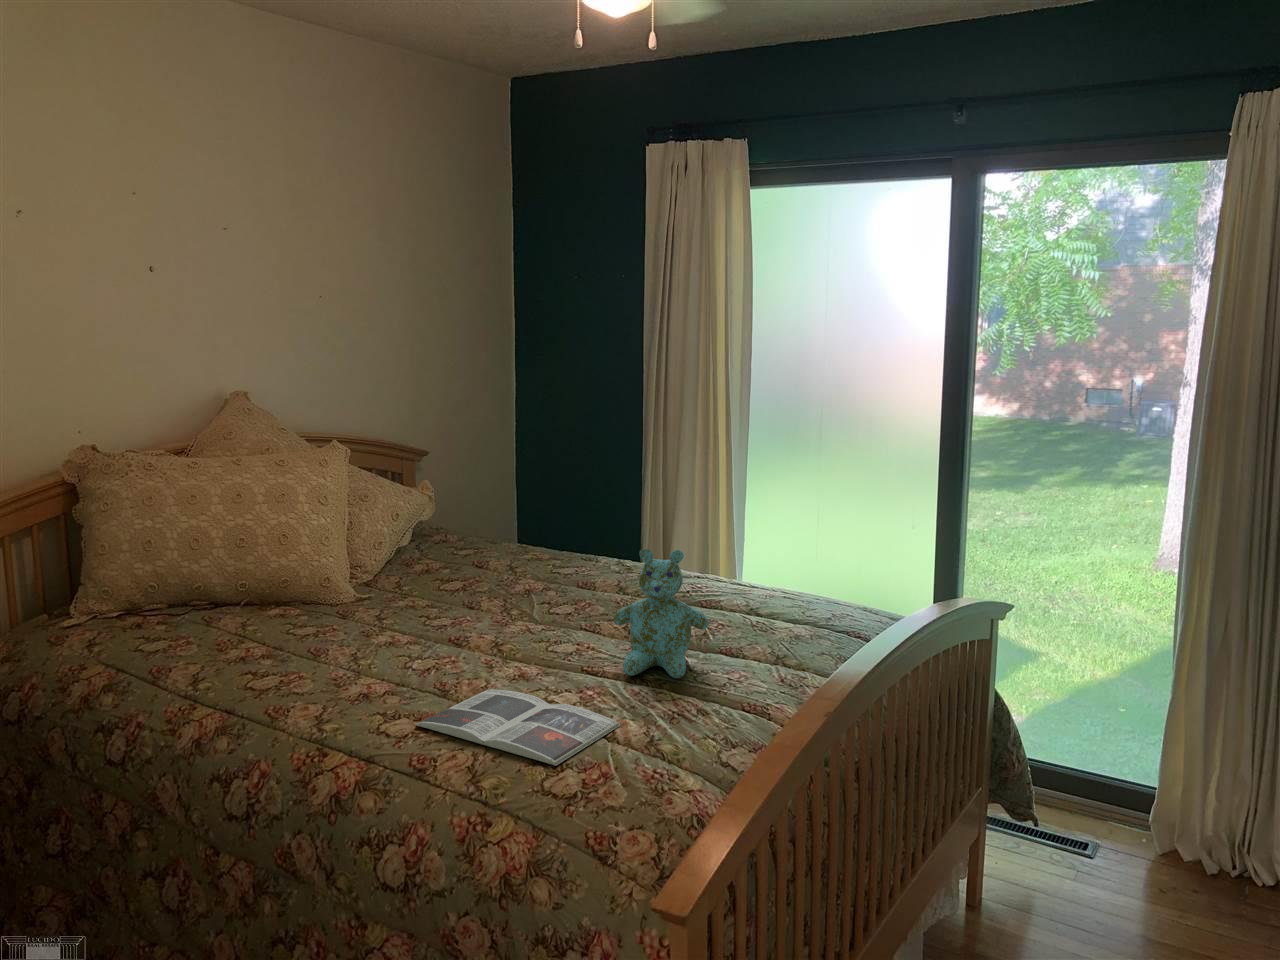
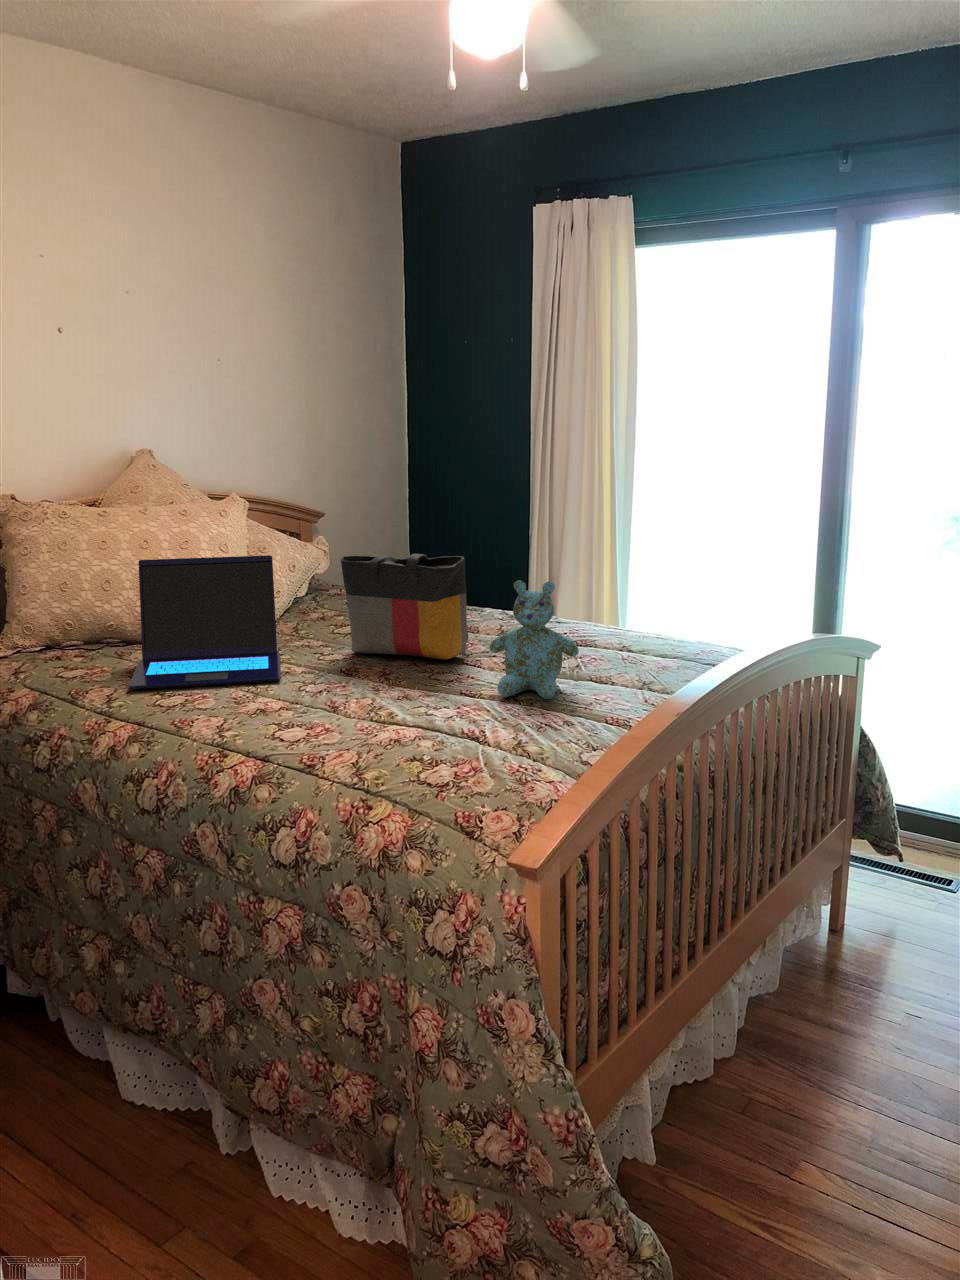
laptop: none [217,513,386,668] -> present [129,555,281,689]
tote bag: none [451,514,587,627] -> present [341,554,468,660]
magazine: present [416,689,620,766] -> none [307,706,492,761]

